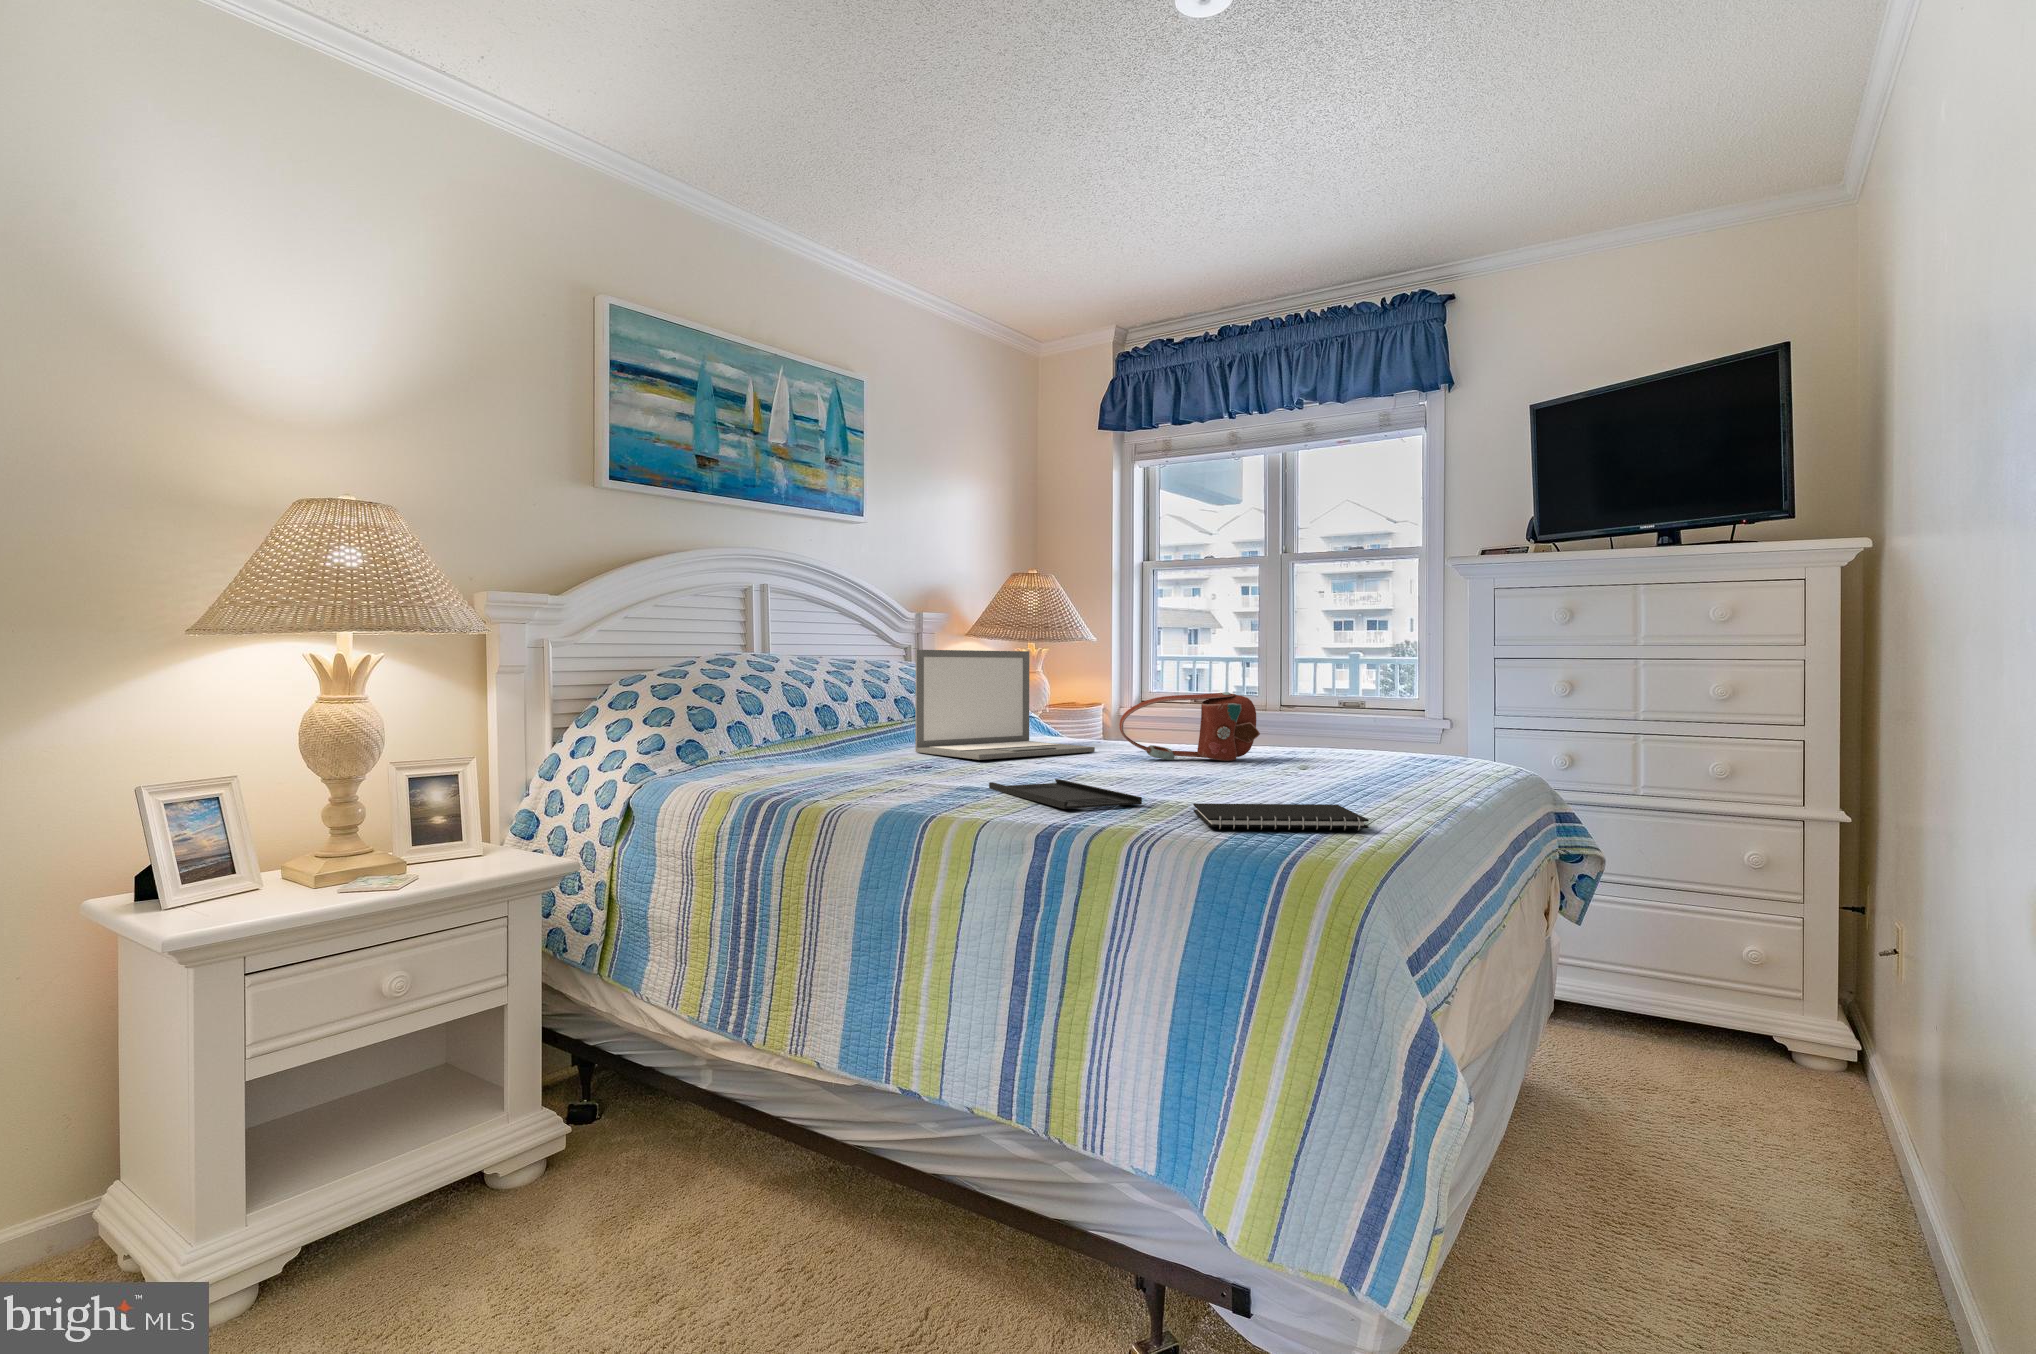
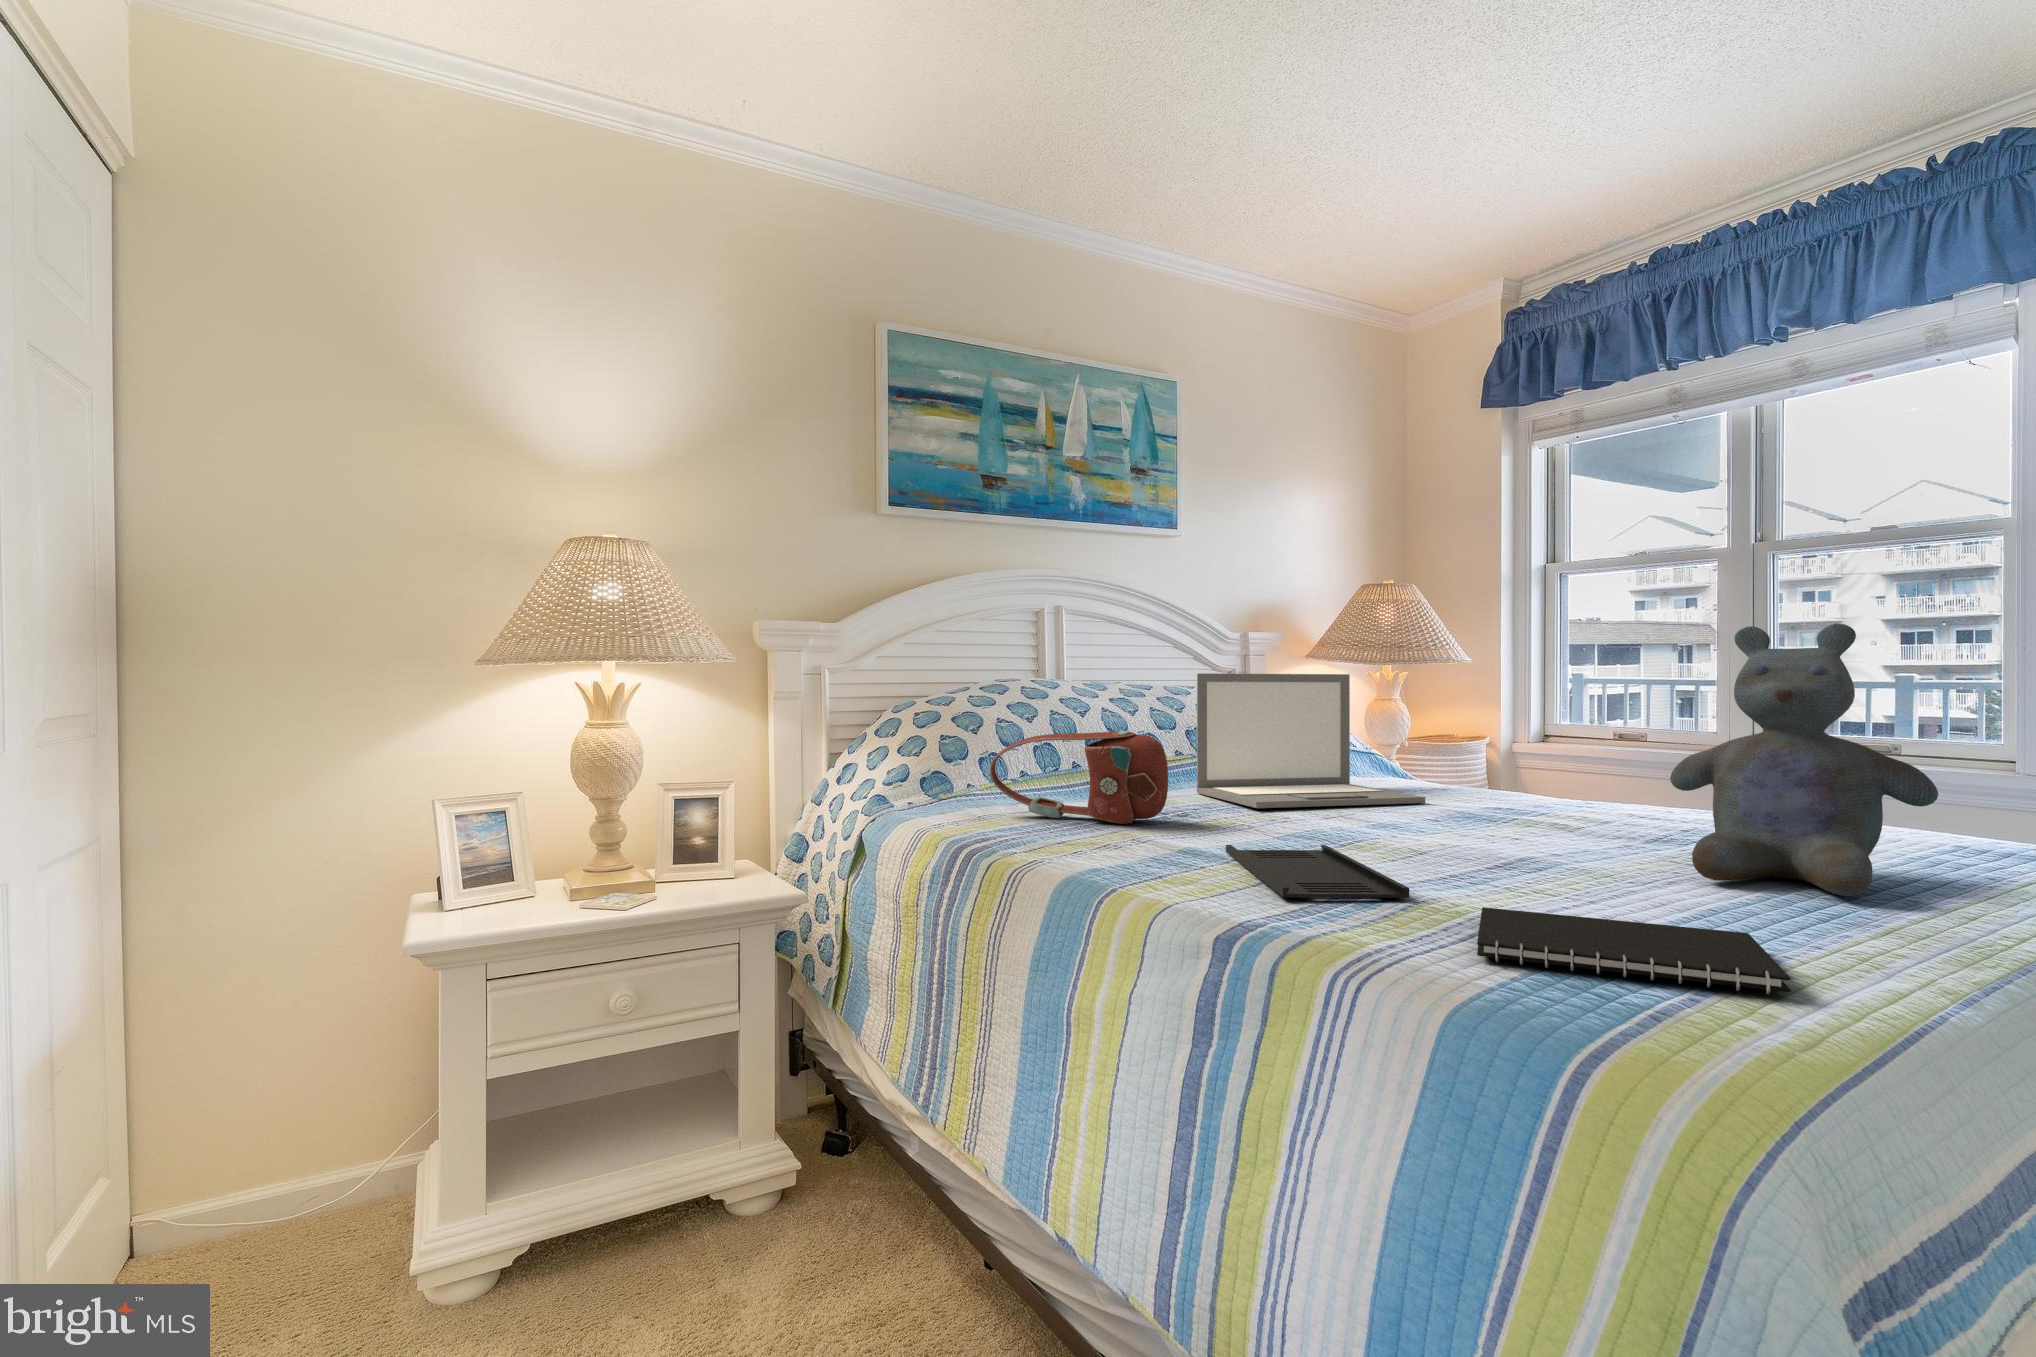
stuffed bear: none [1272,619,1412,787] -> present [1670,624,1938,896]
handbag: present [1119,692,1260,761] -> present [990,731,1168,824]

